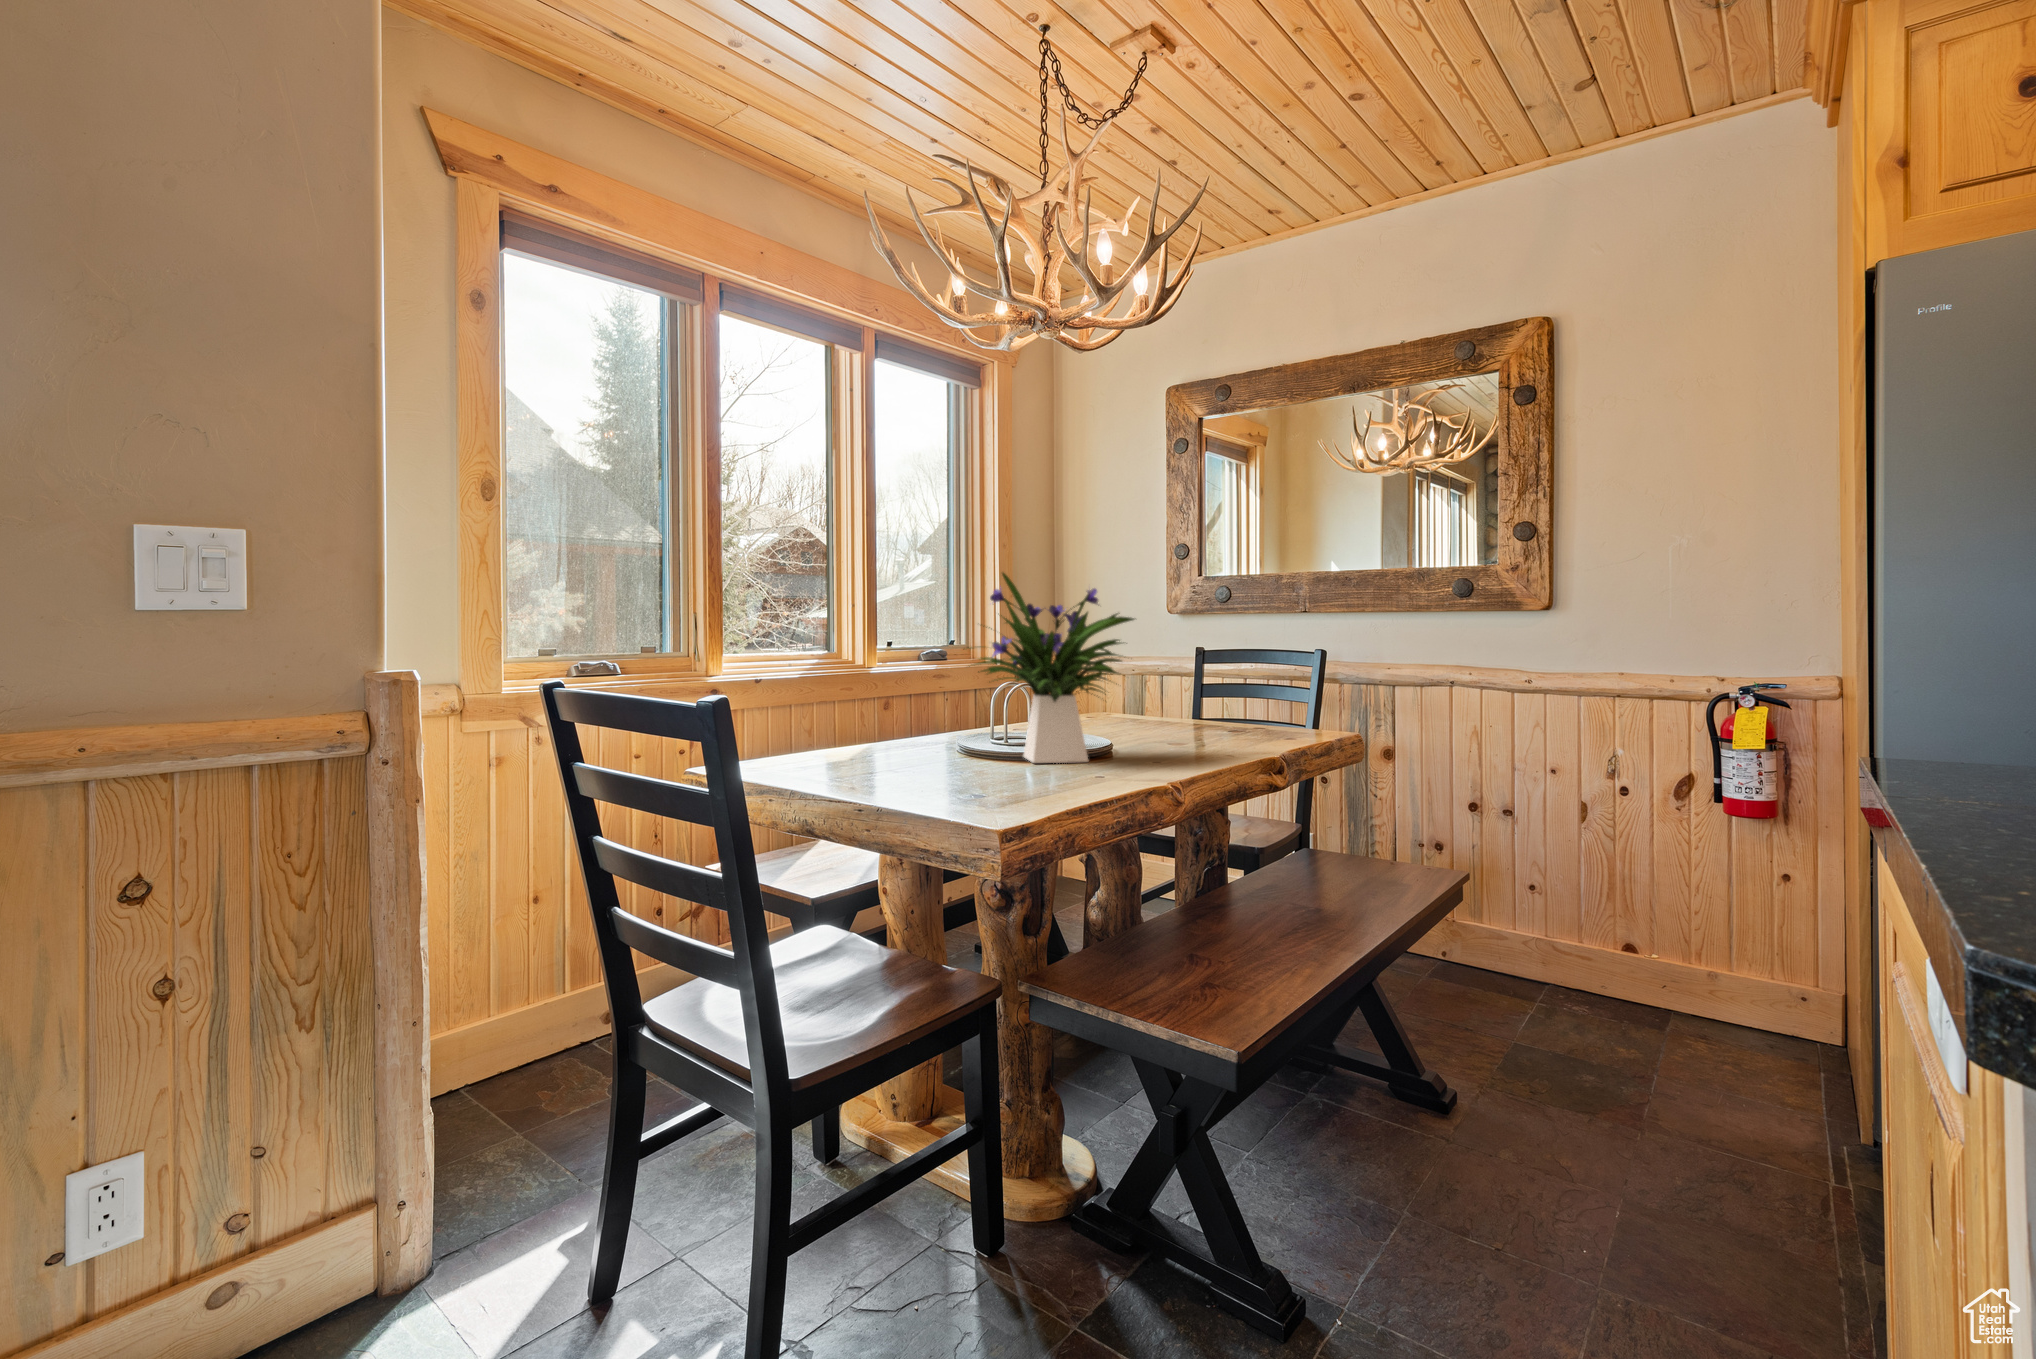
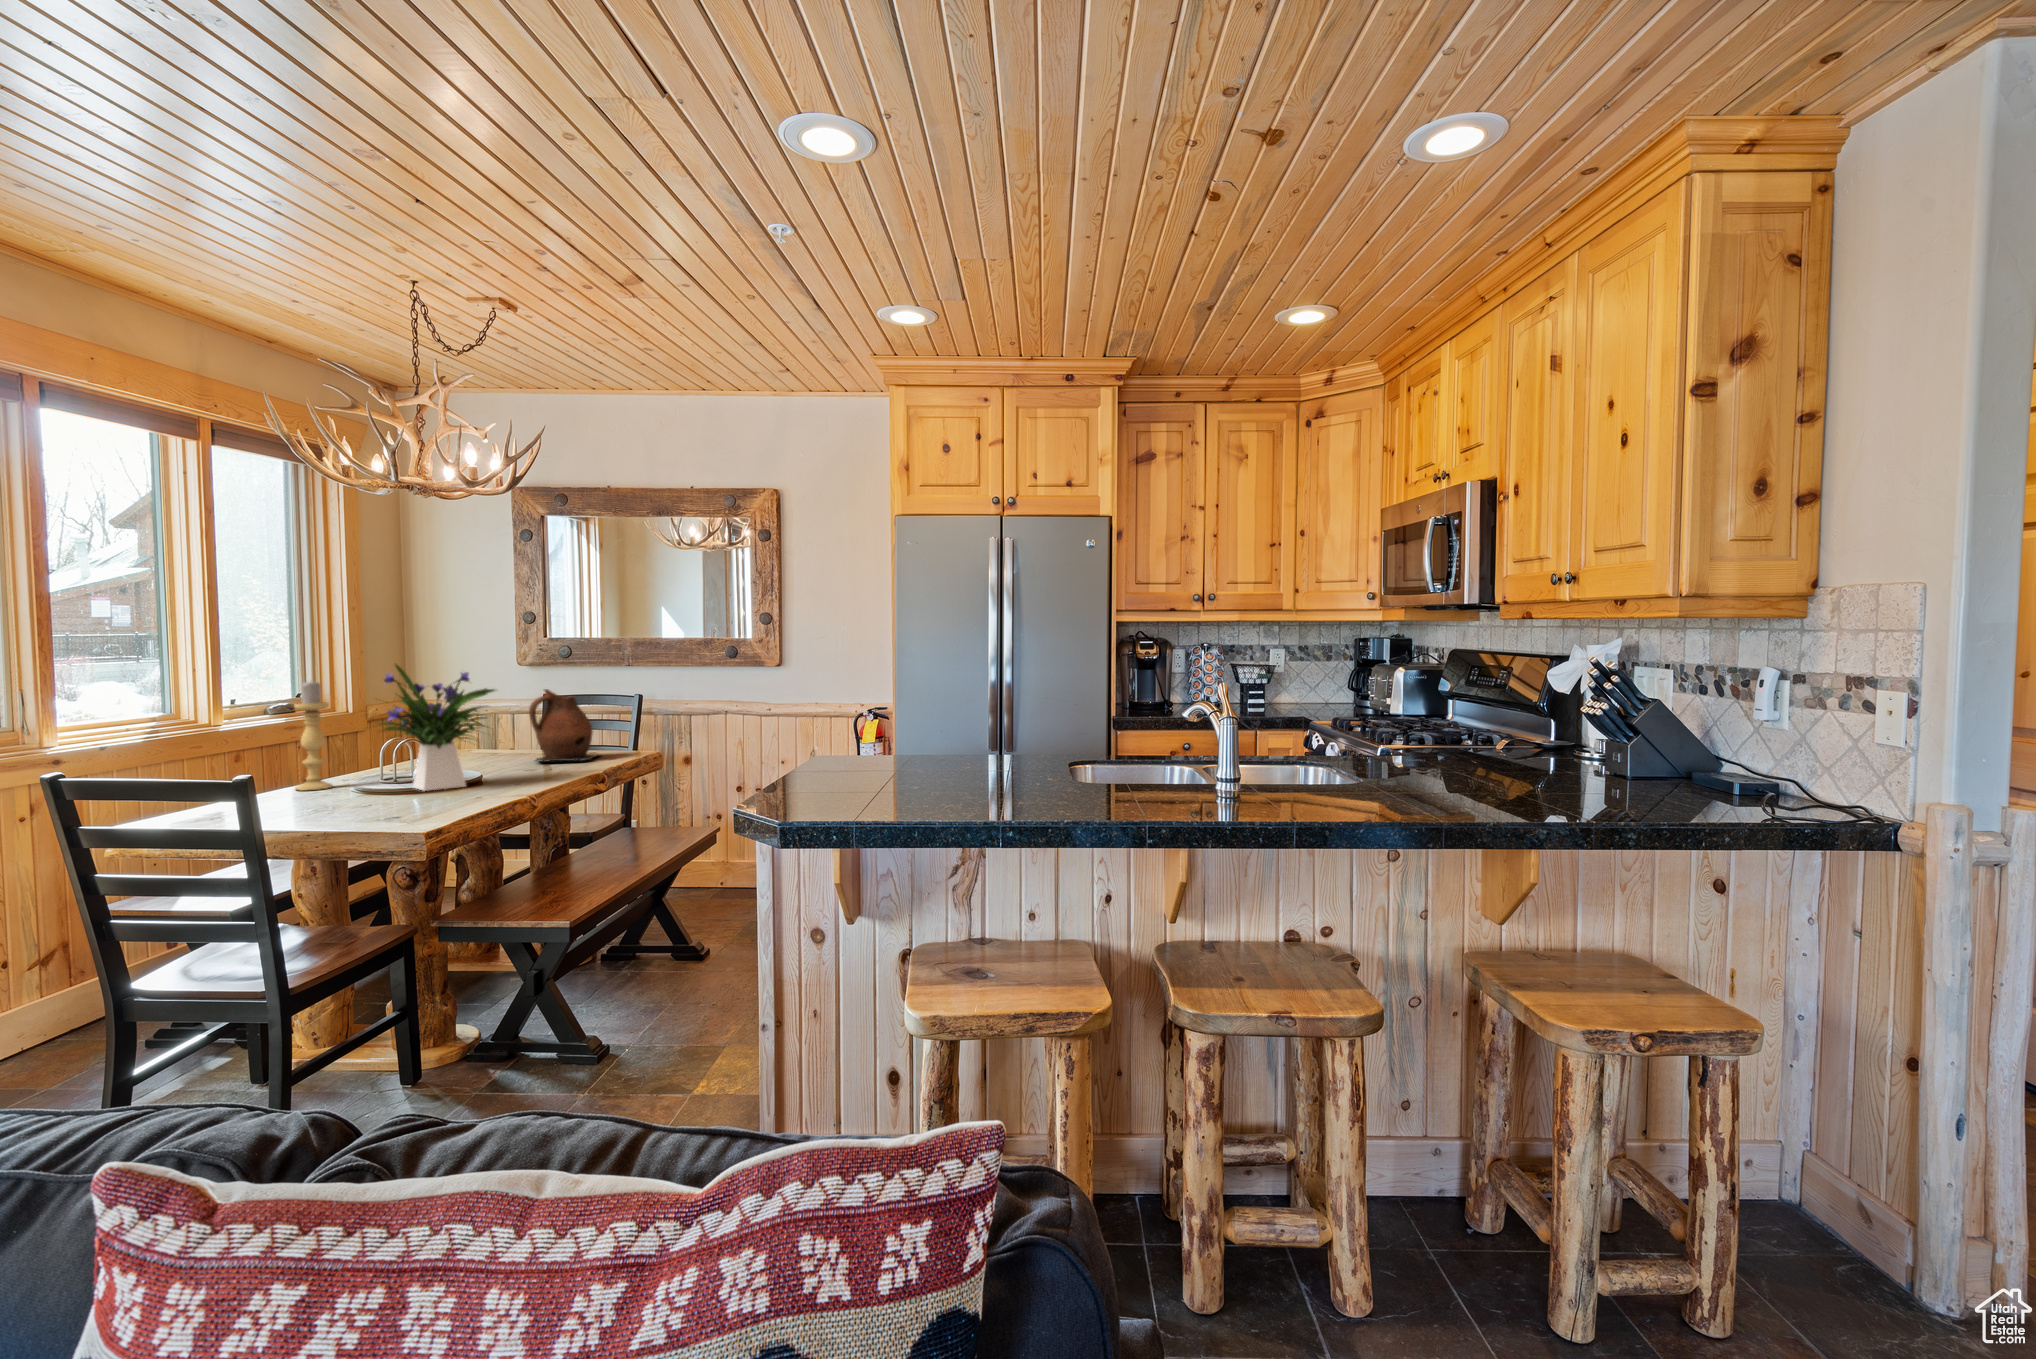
candle holder: none [901,603,941,749] -> present [294,682,332,790]
ceramic pitcher: none [1179,629,1275,740] -> present [529,689,598,761]

